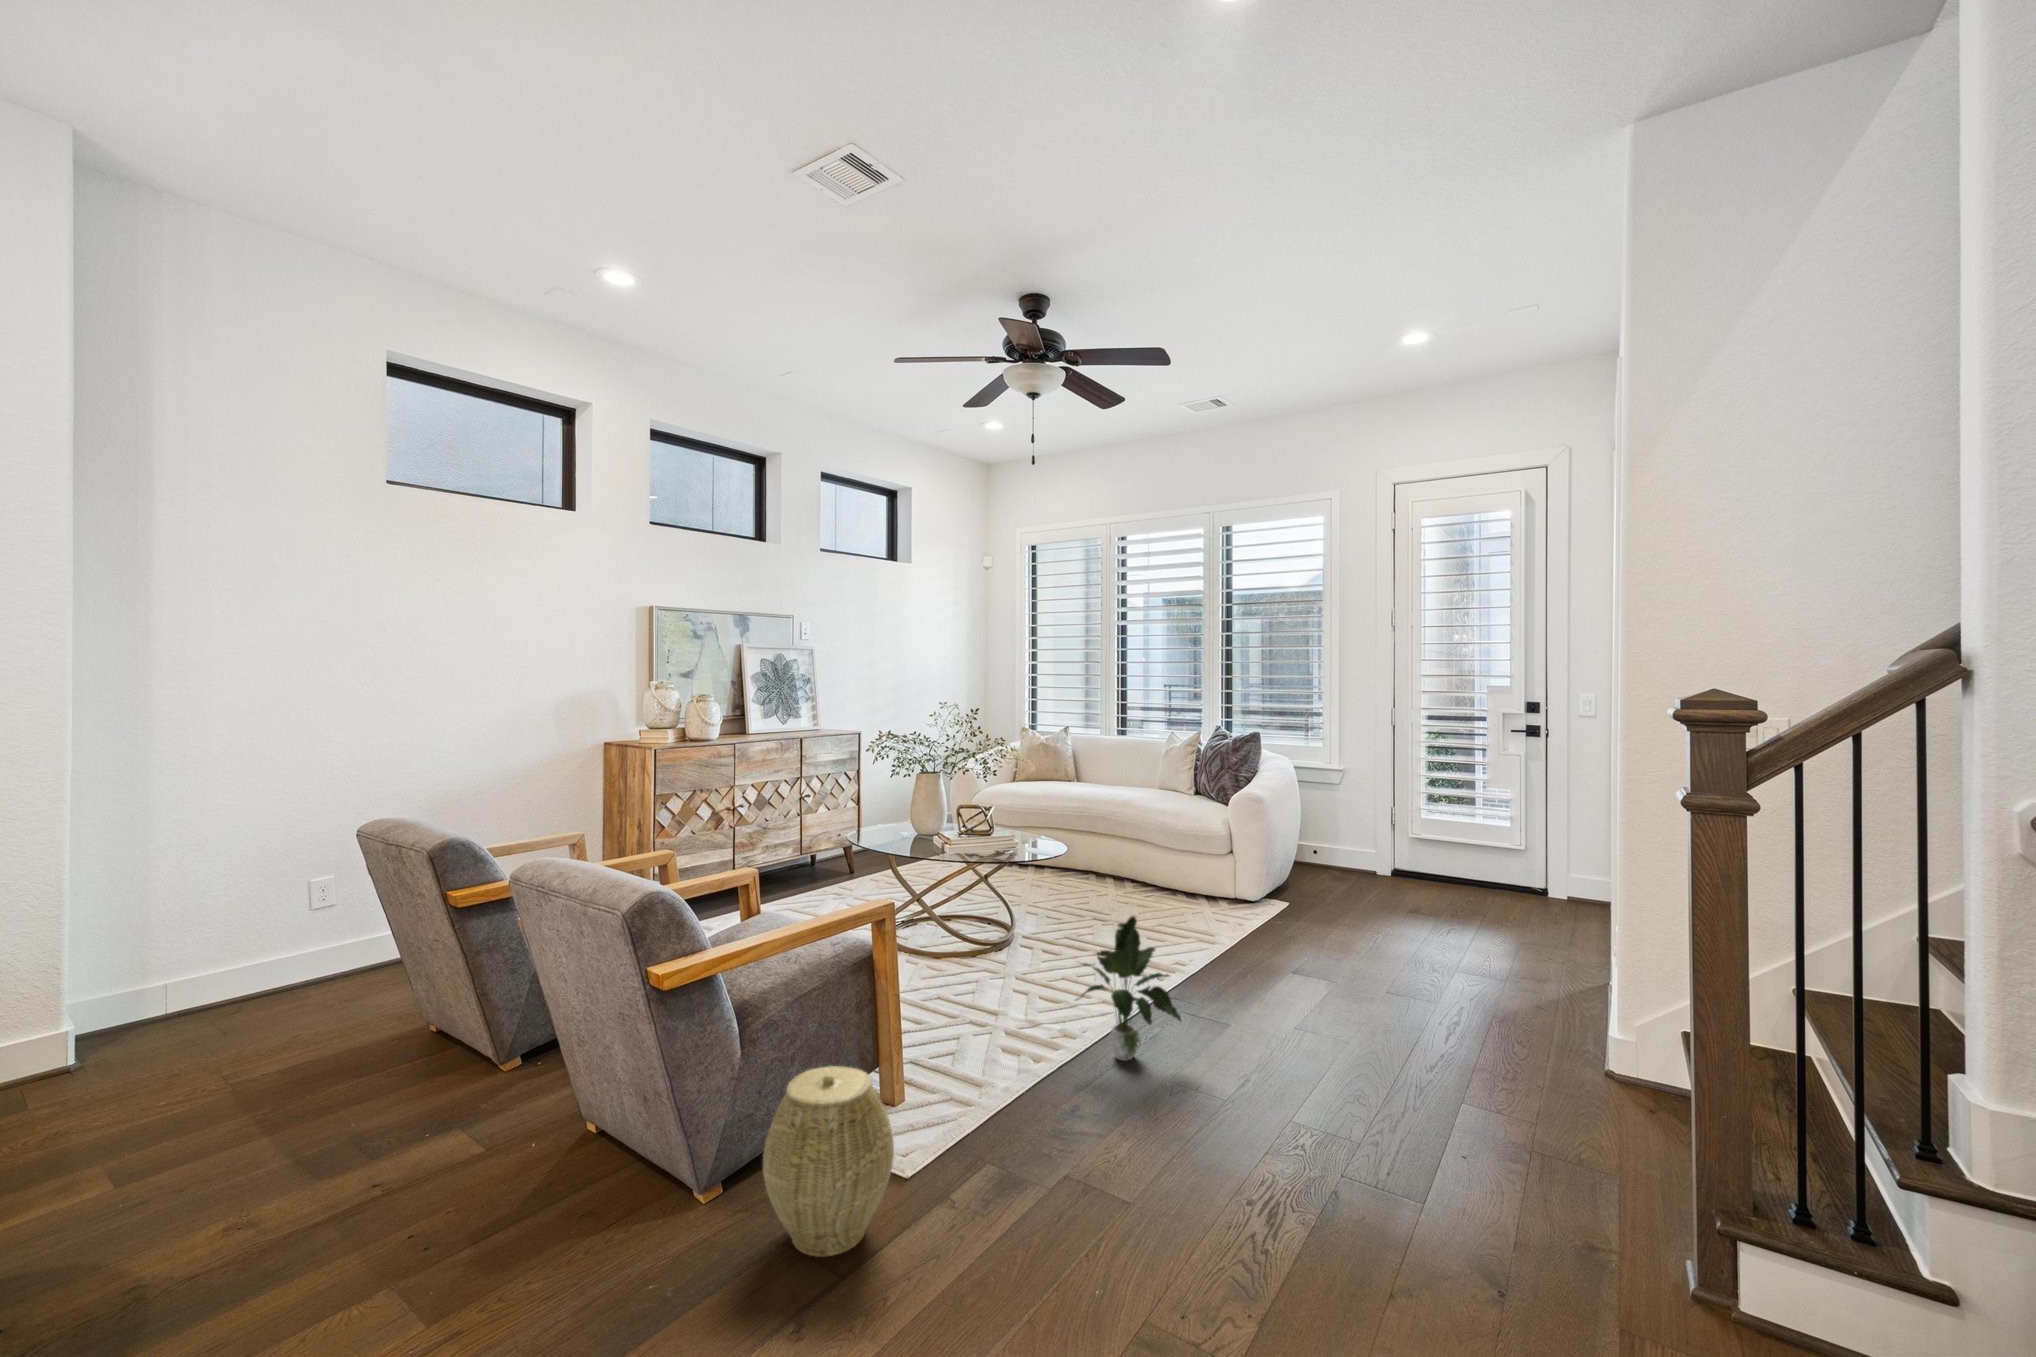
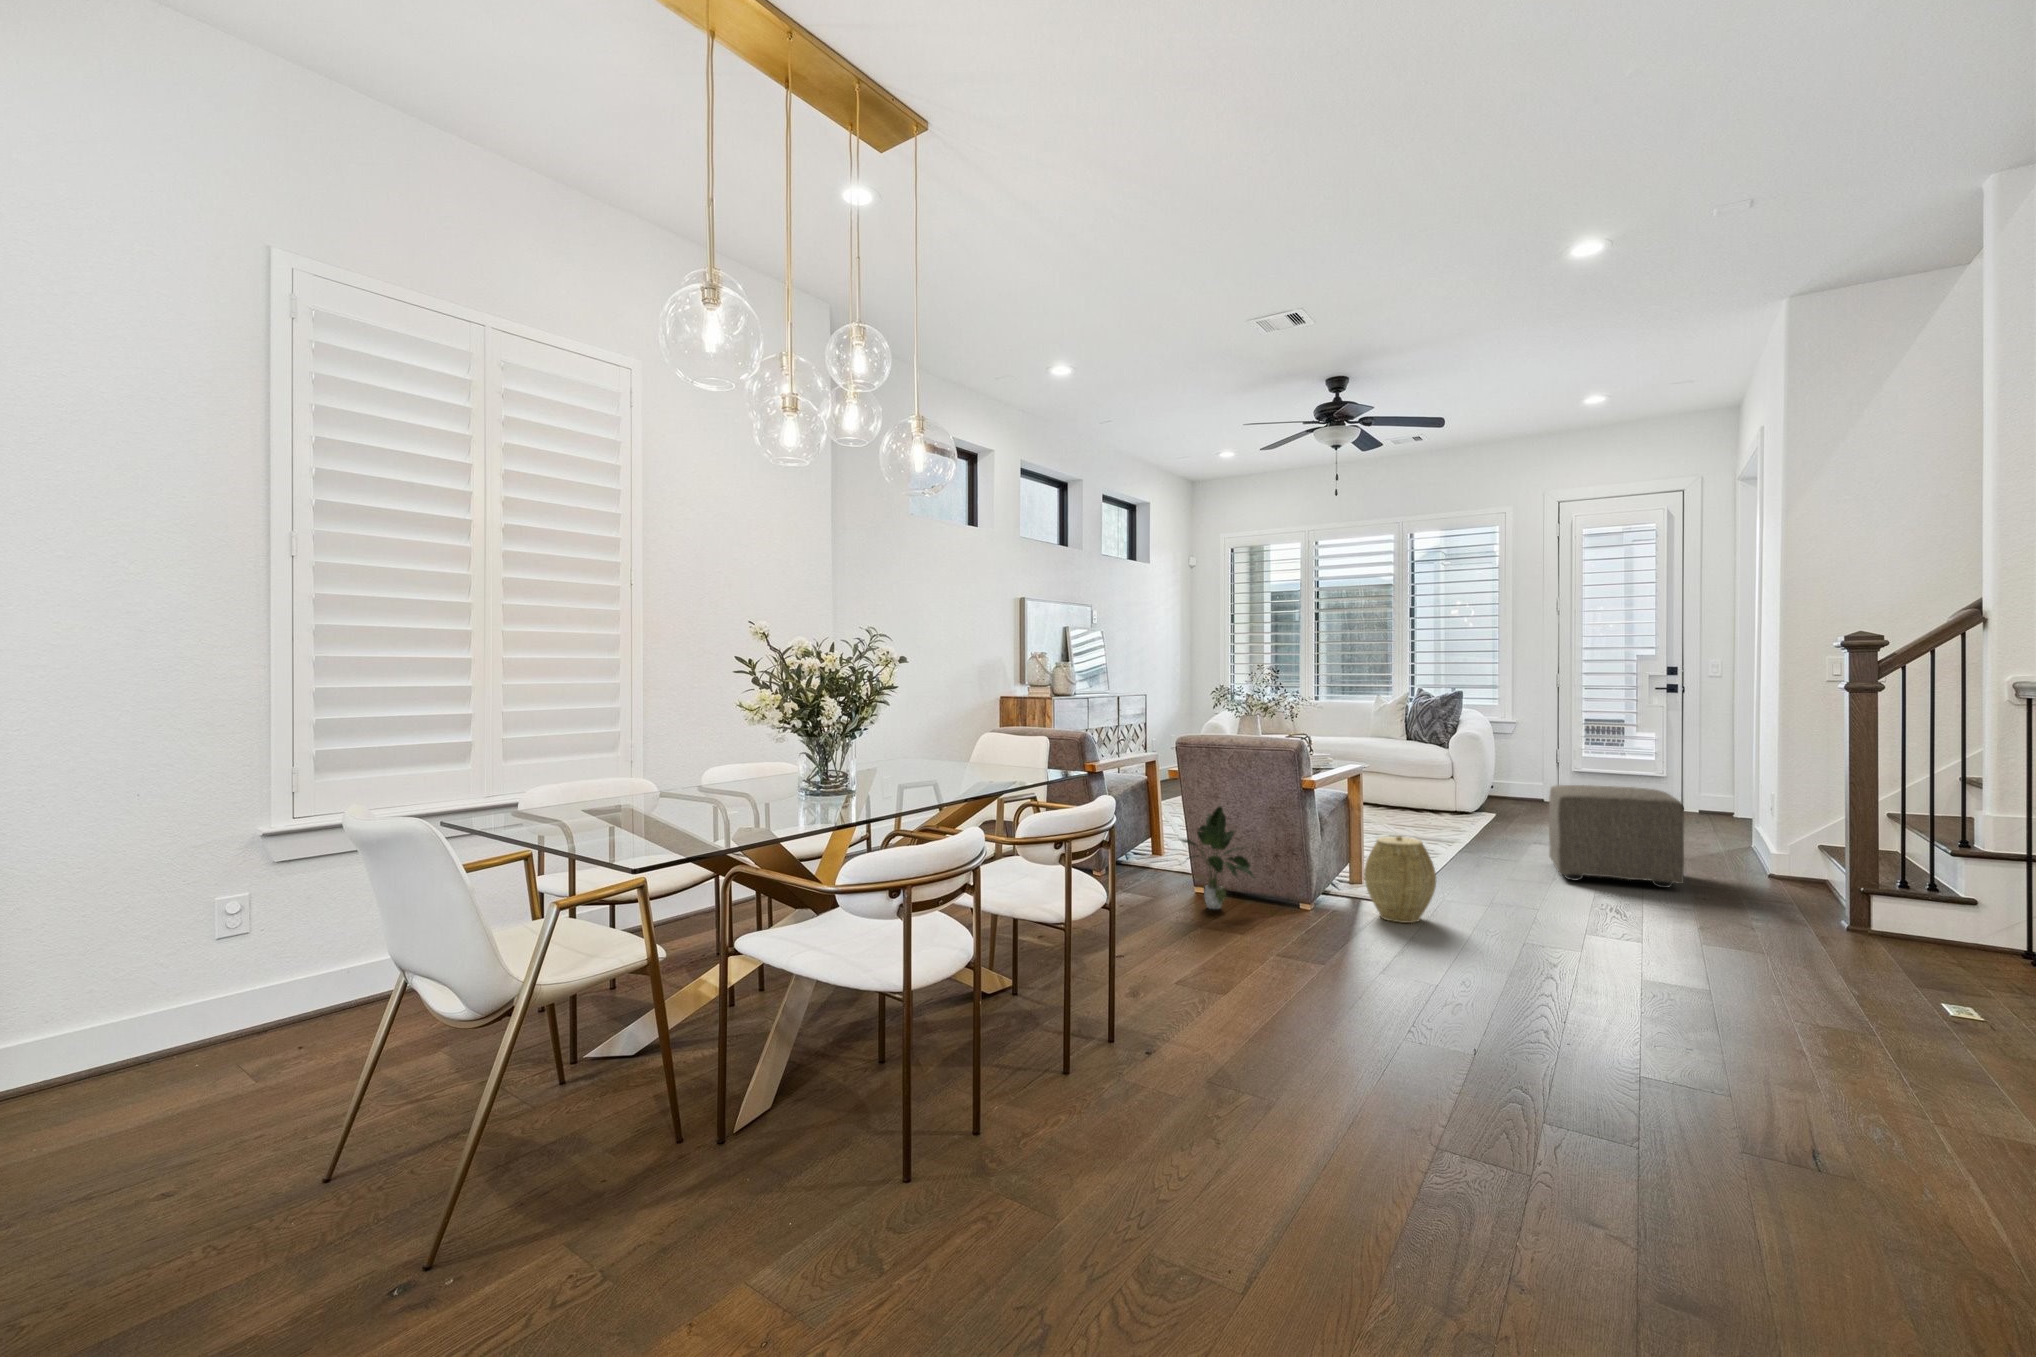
ottoman: none [1239,908,1432,1116] -> present [1549,785,1684,888]
potted plant: present [1076,916,1181,1061] -> present [1182,806,1255,909]

